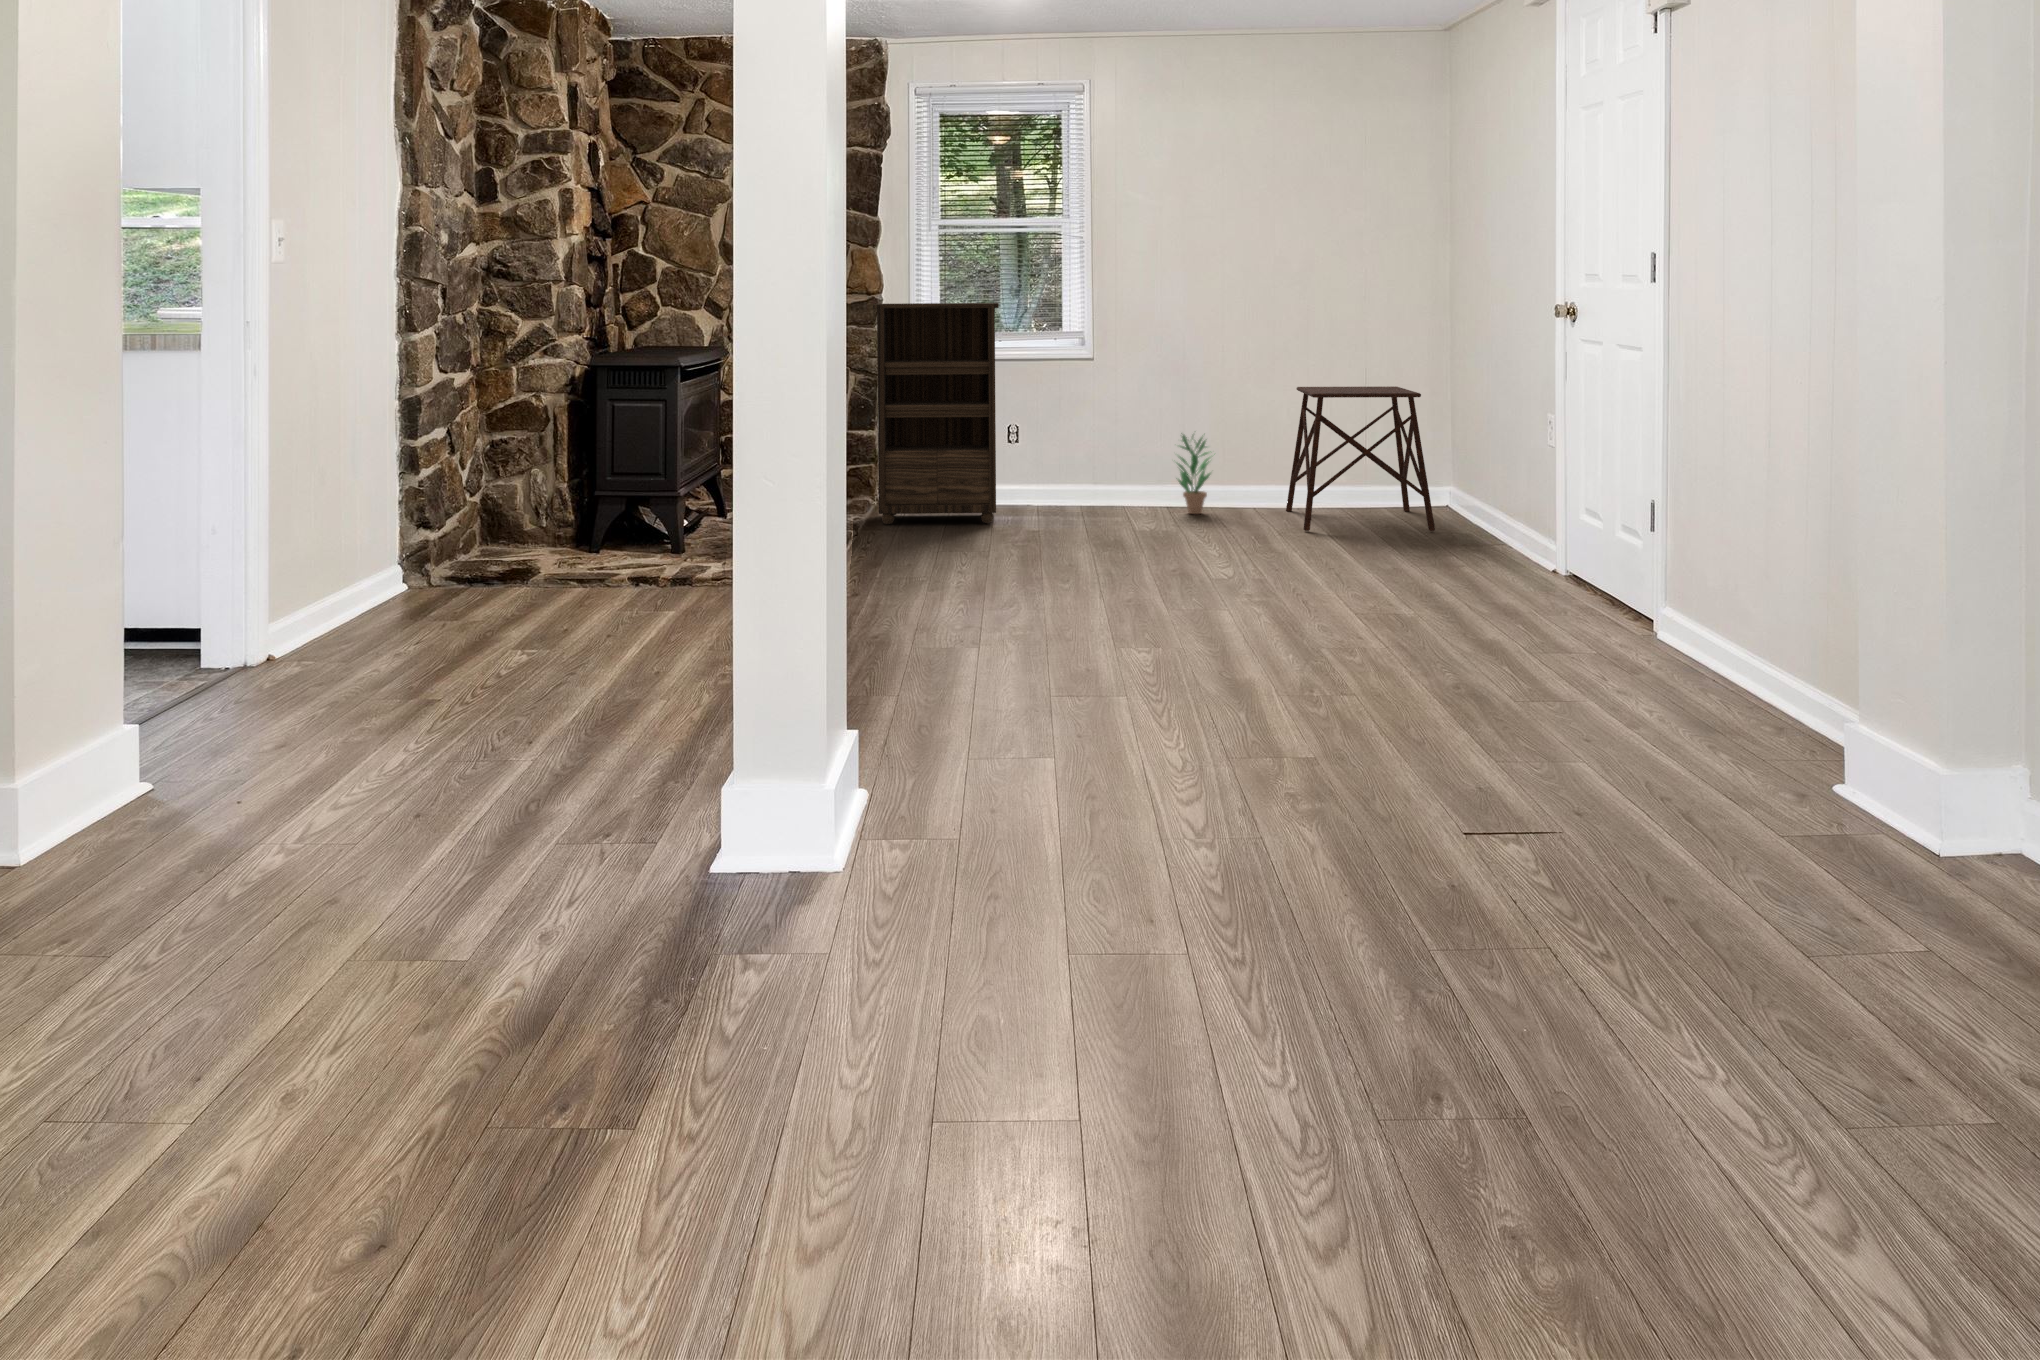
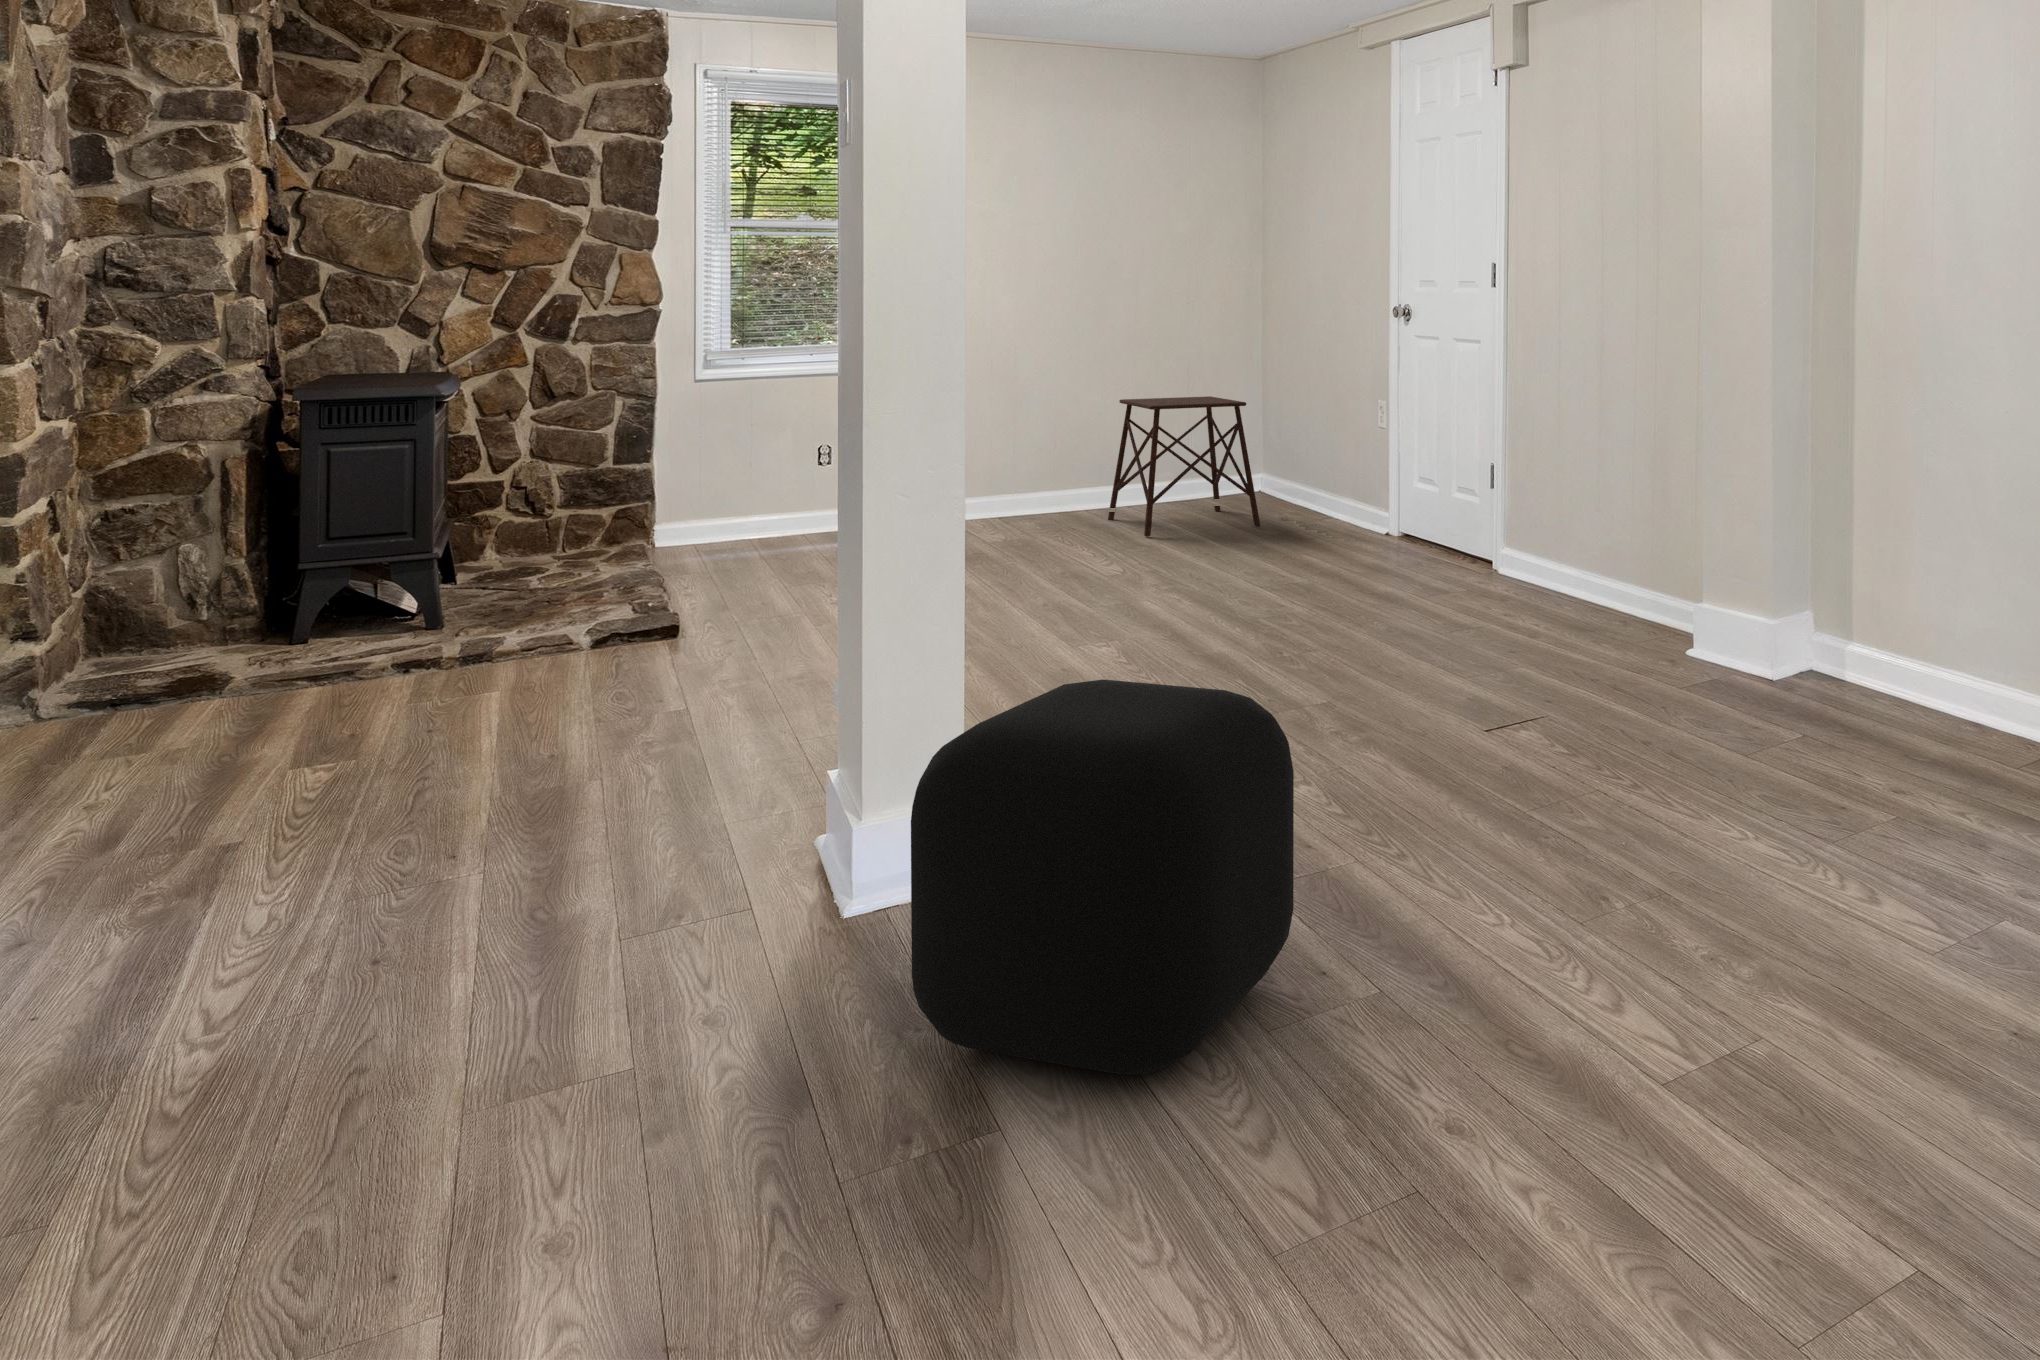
bookshelf: present [873,303,999,524] -> none [651,318,818,572]
potted plant: present [1177,435,1211,514] -> none [998,446,1044,530]
ottoman: none [606,647,982,1051] -> present [911,679,1294,1075]

